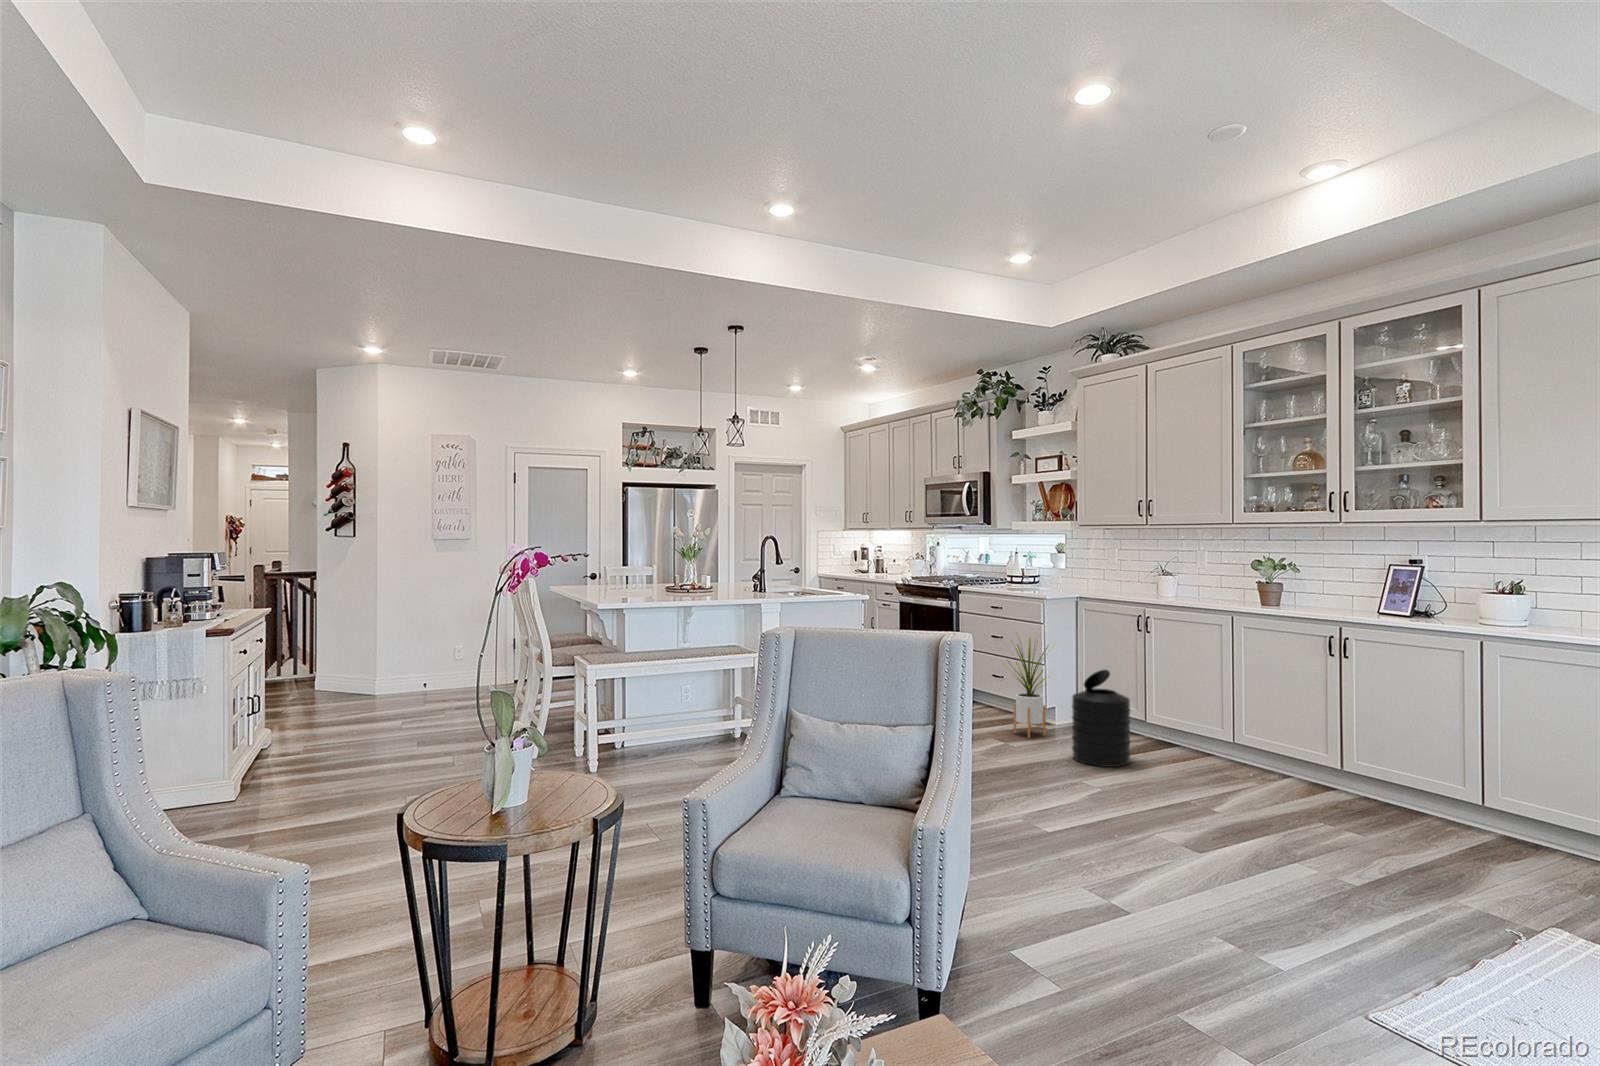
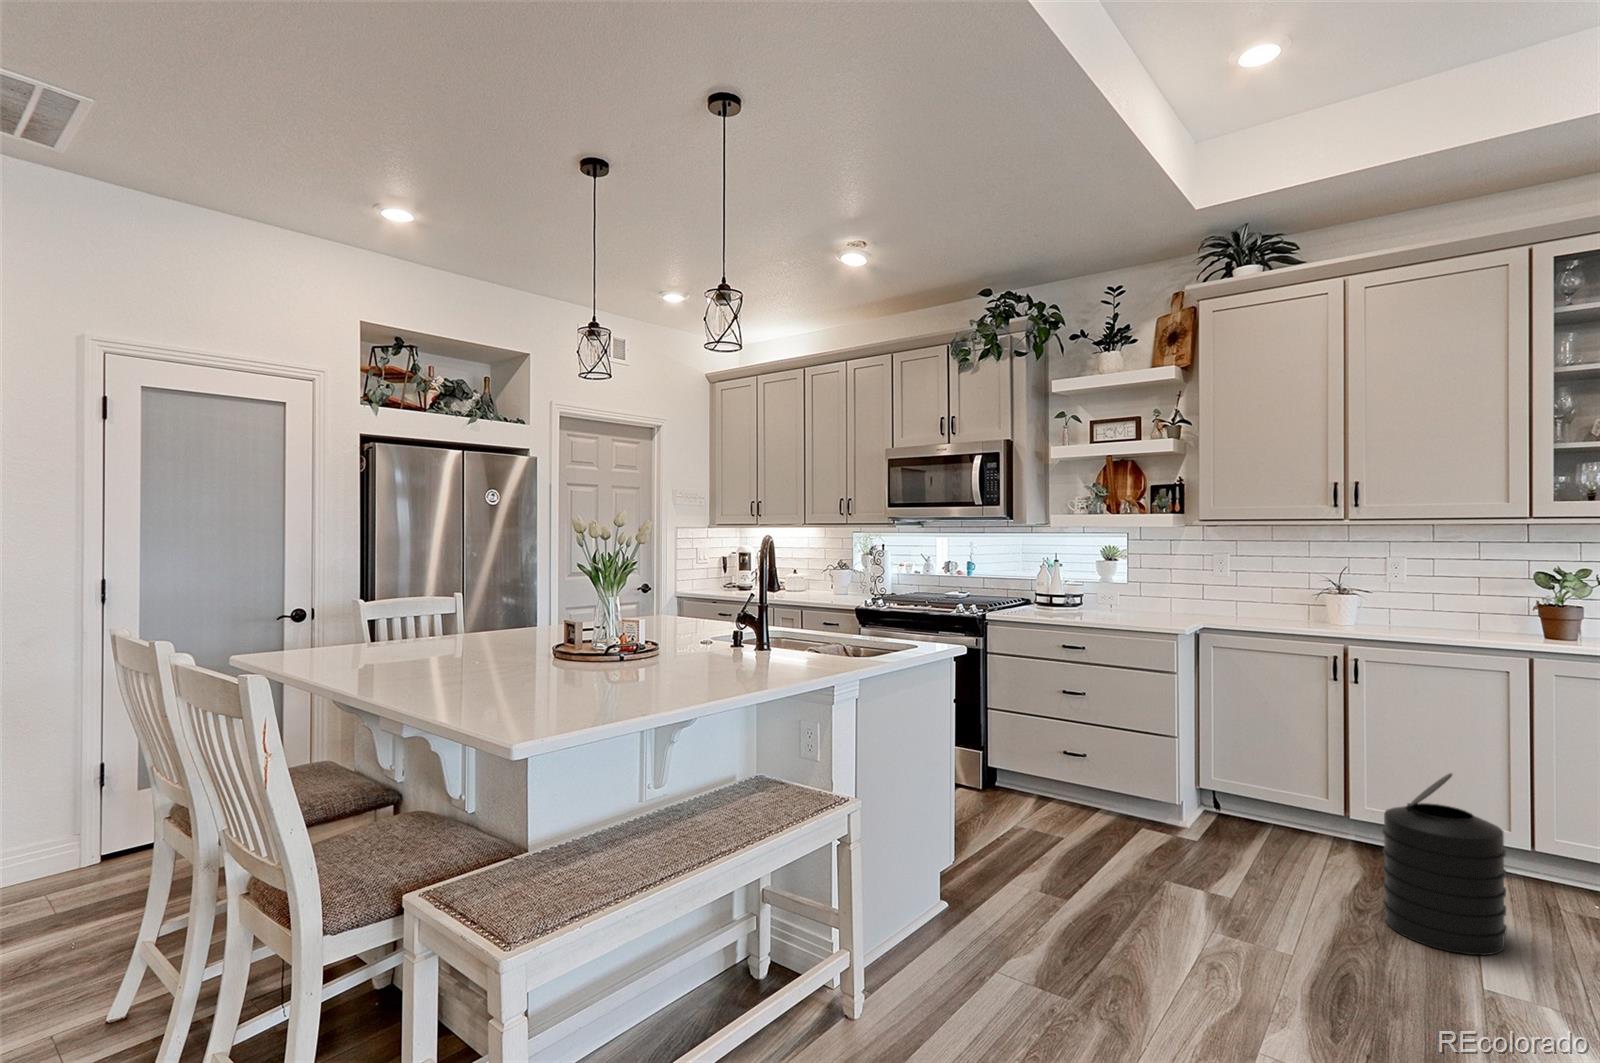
house plant: present [1005,638,1050,738] -> none [1182,696,1289,886]

